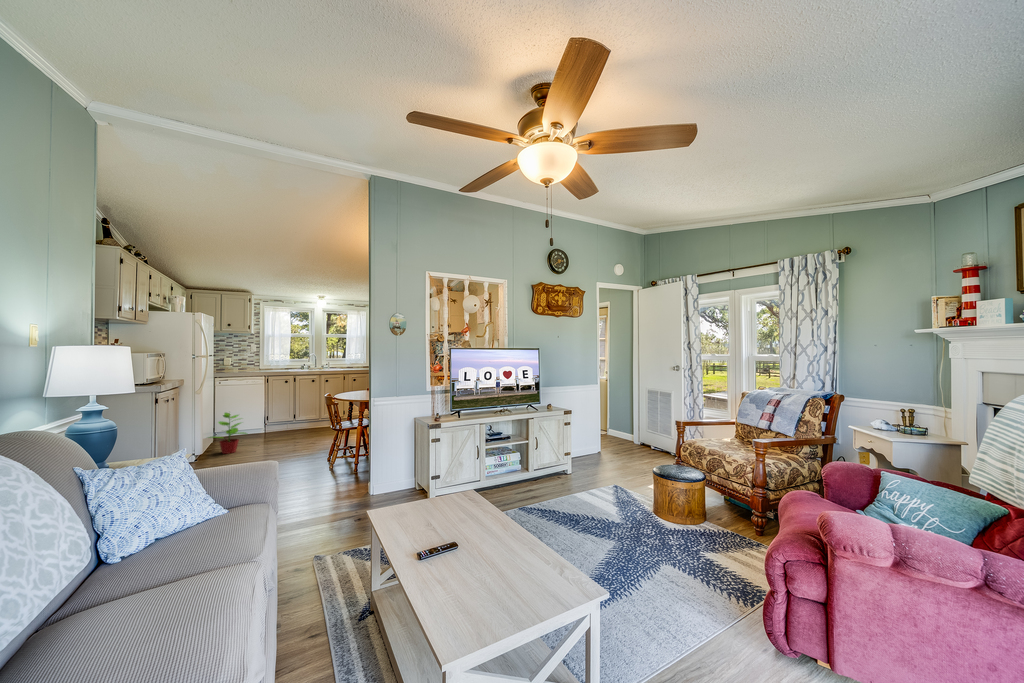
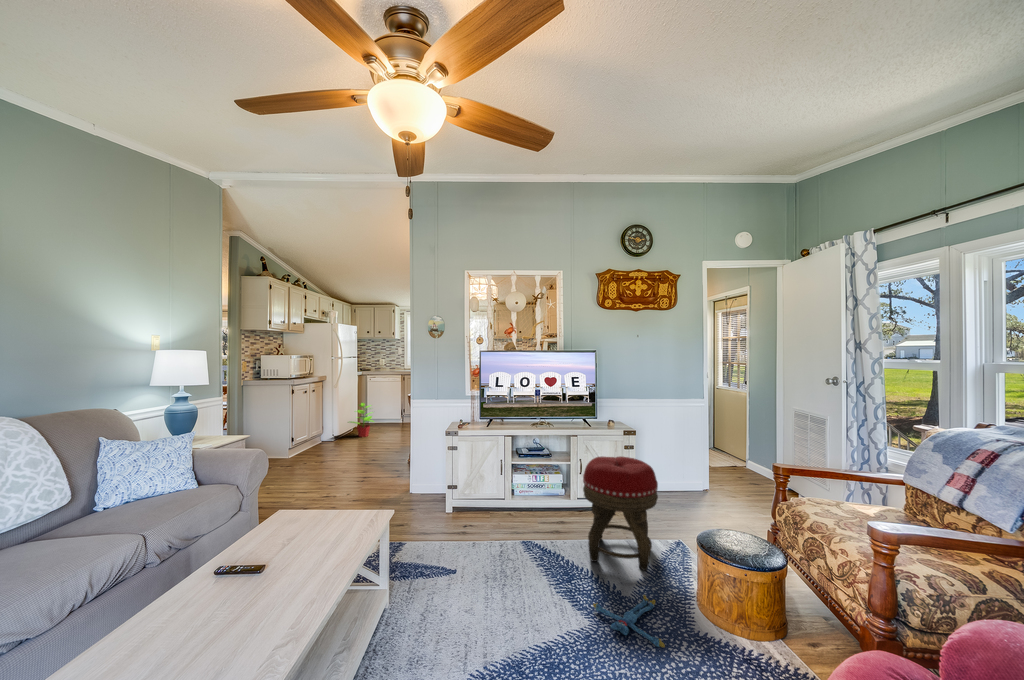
footstool: none [561,429,616,508] -> present [583,456,658,570]
plush toy: none [606,517,662,541] -> present [593,595,665,647]

